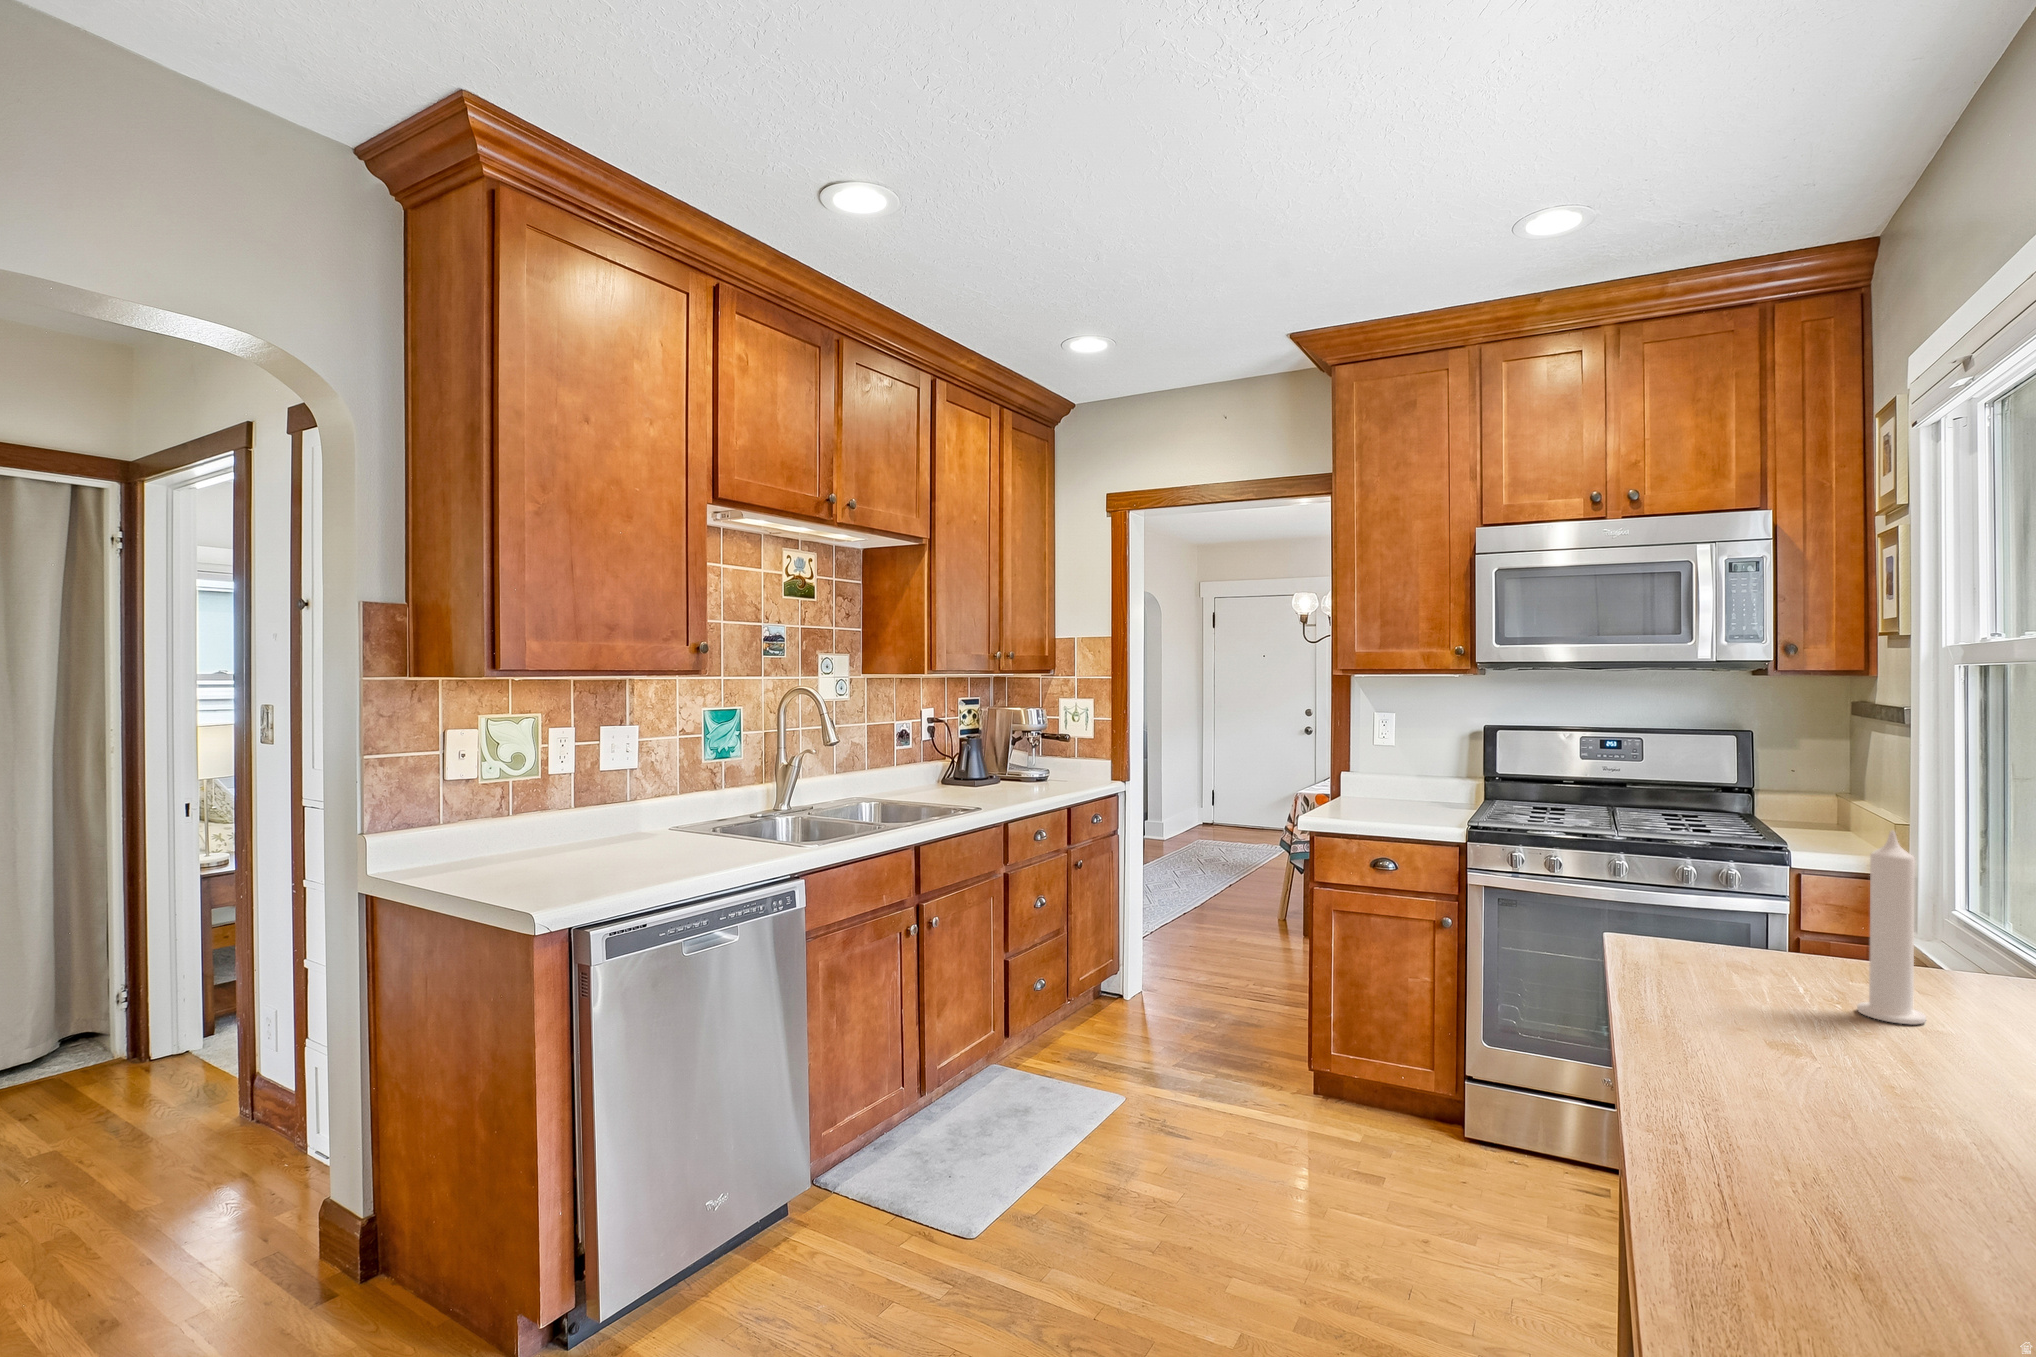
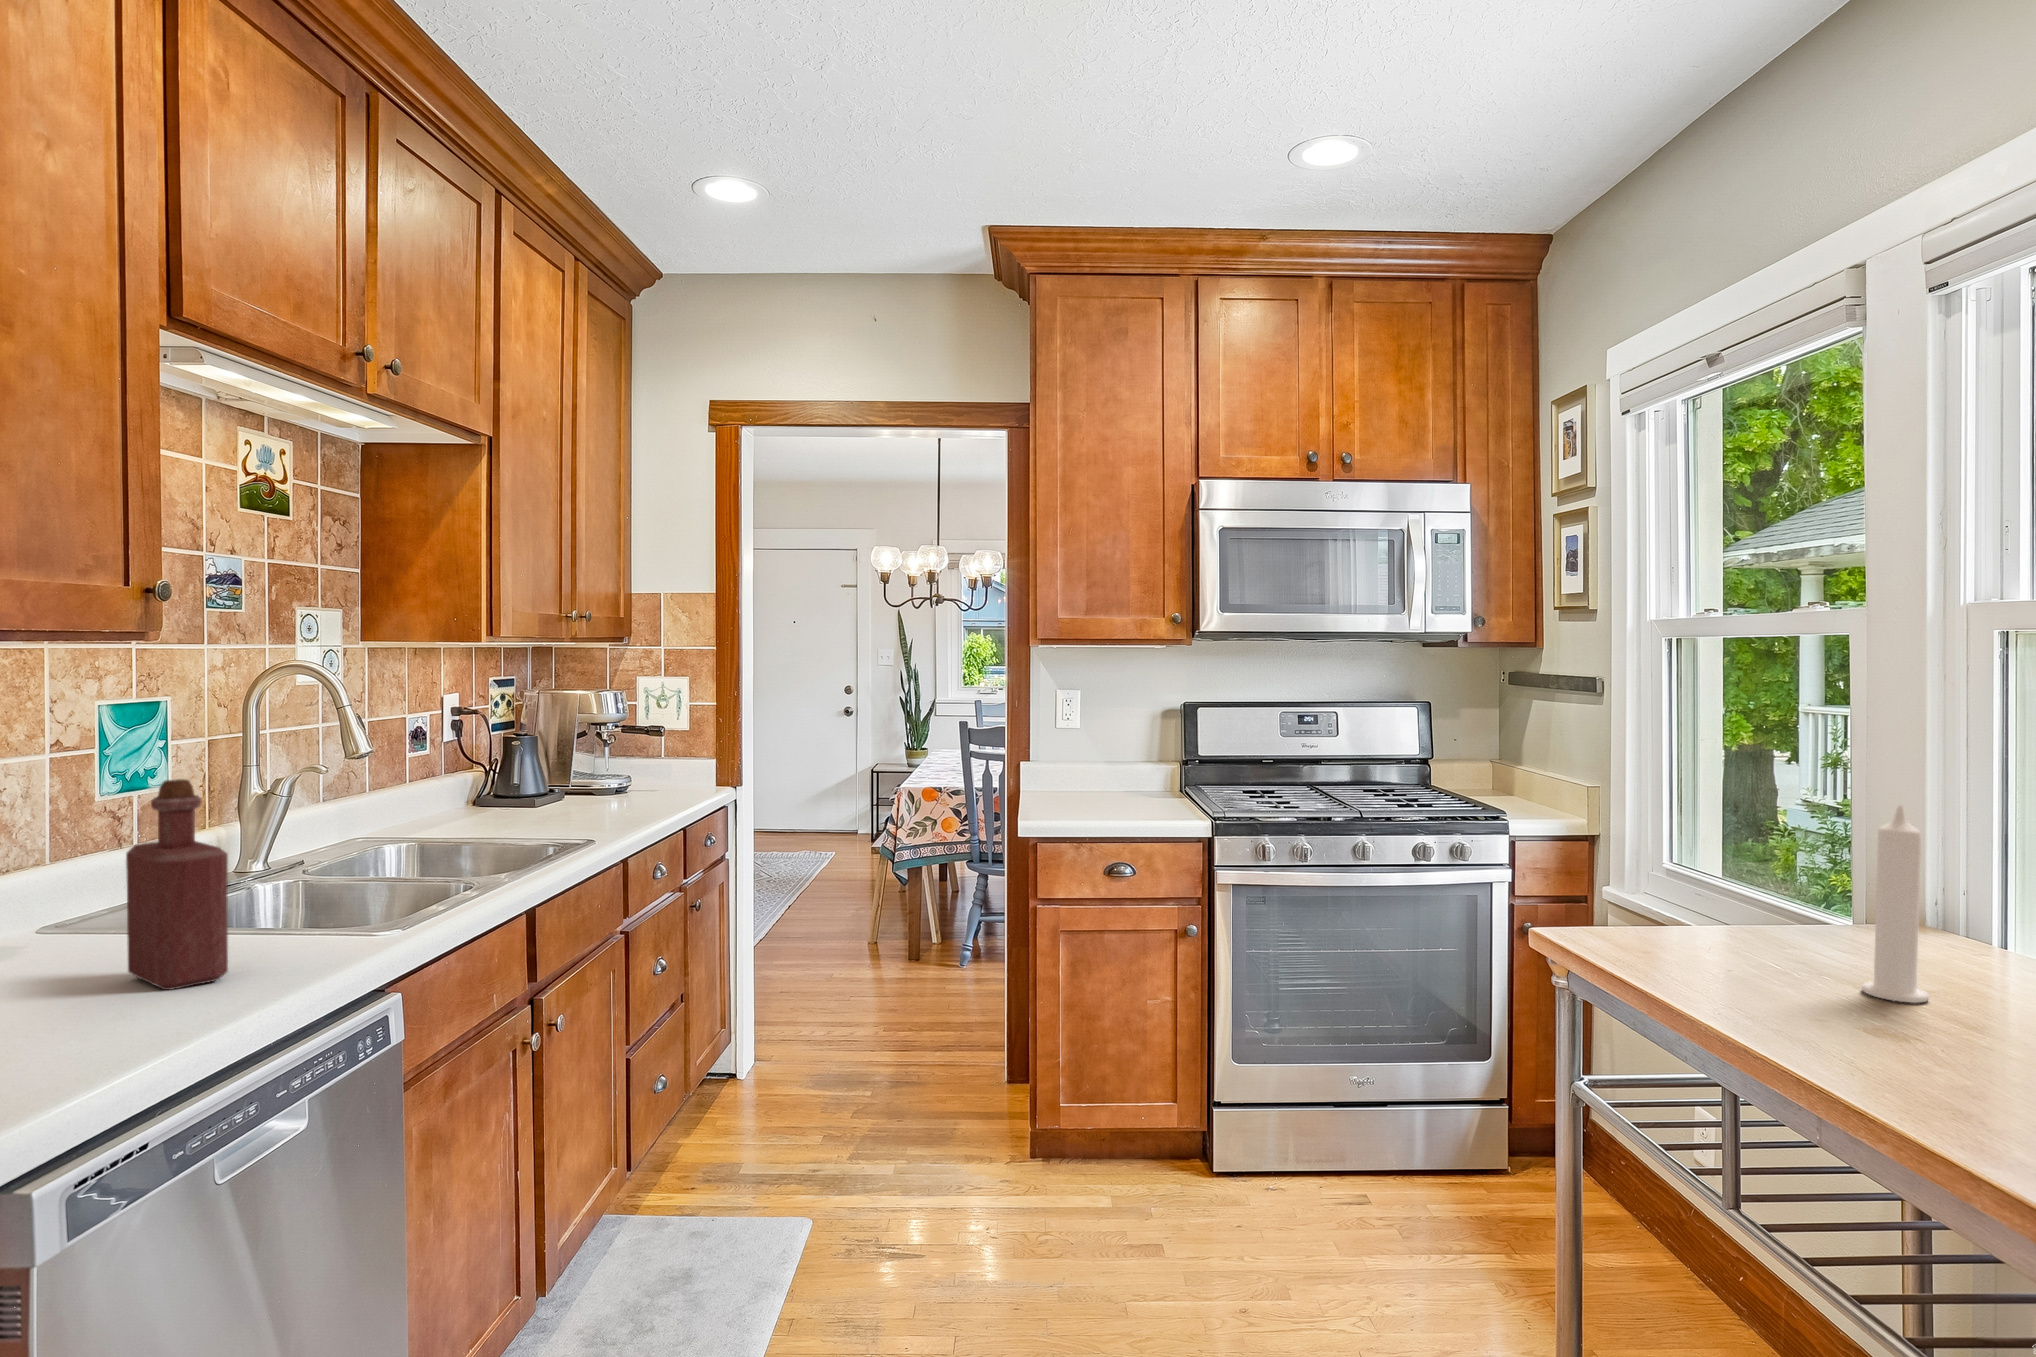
bottle: none [678,750,716,859] -> present [126,779,228,990]

